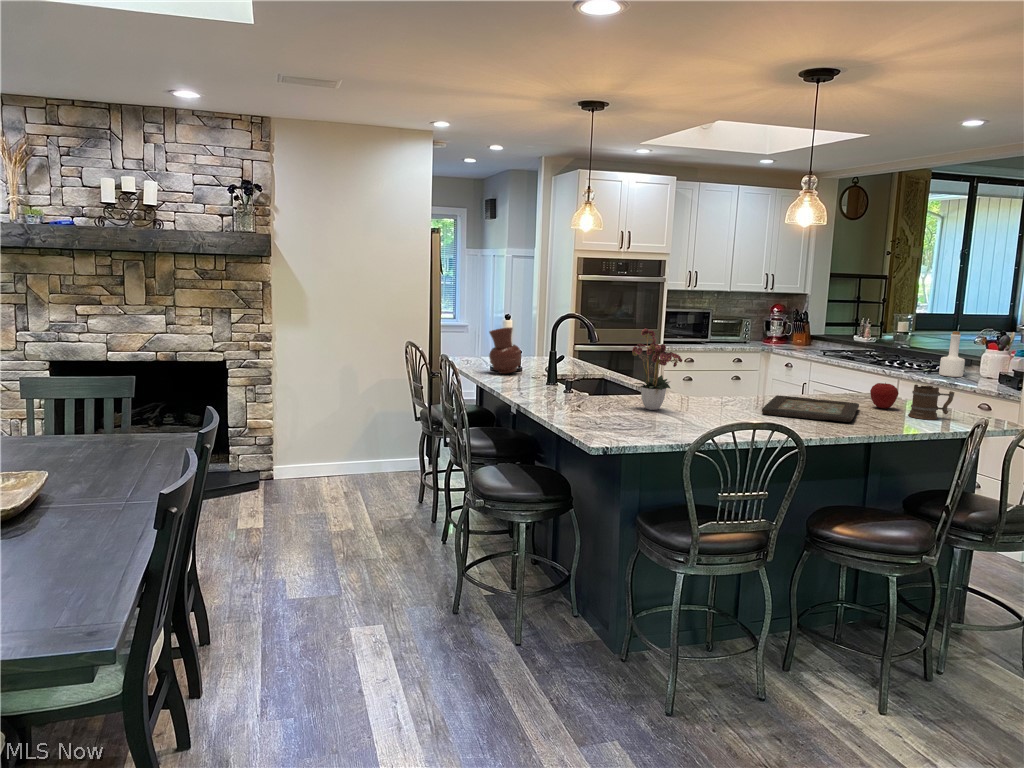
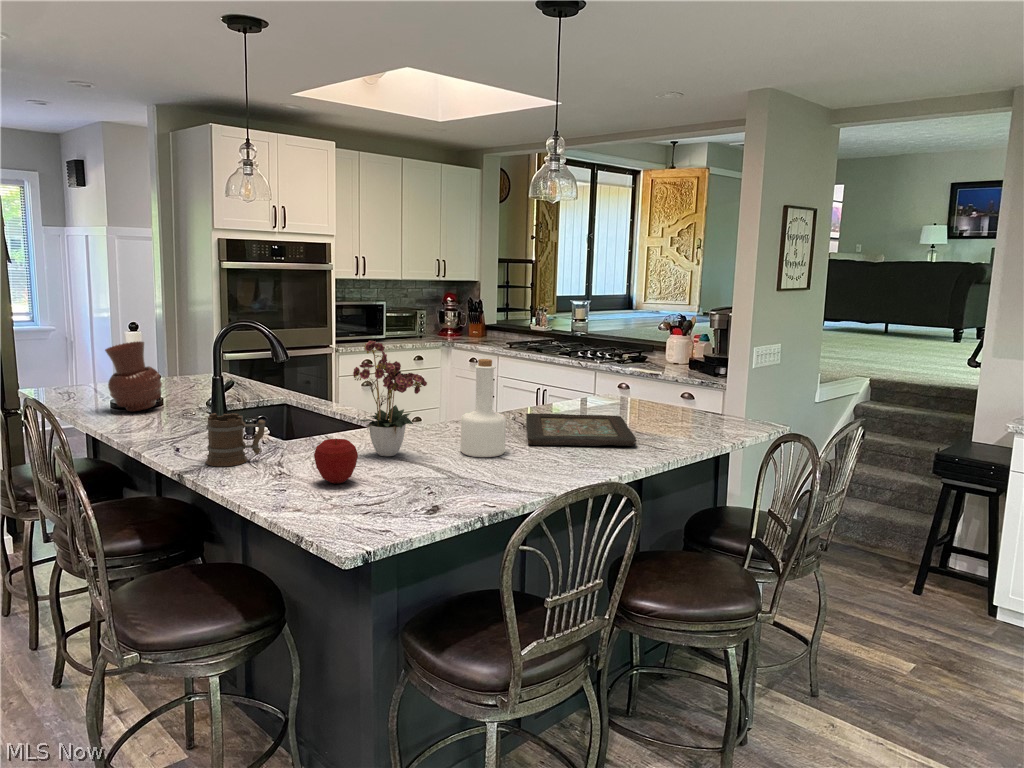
bottle: present [939,331,965,377] -> present [460,359,506,457]
apple: present [870,383,899,409] -> present [314,439,358,484]
mug: present [908,384,954,420] -> present [205,413,265,466]

